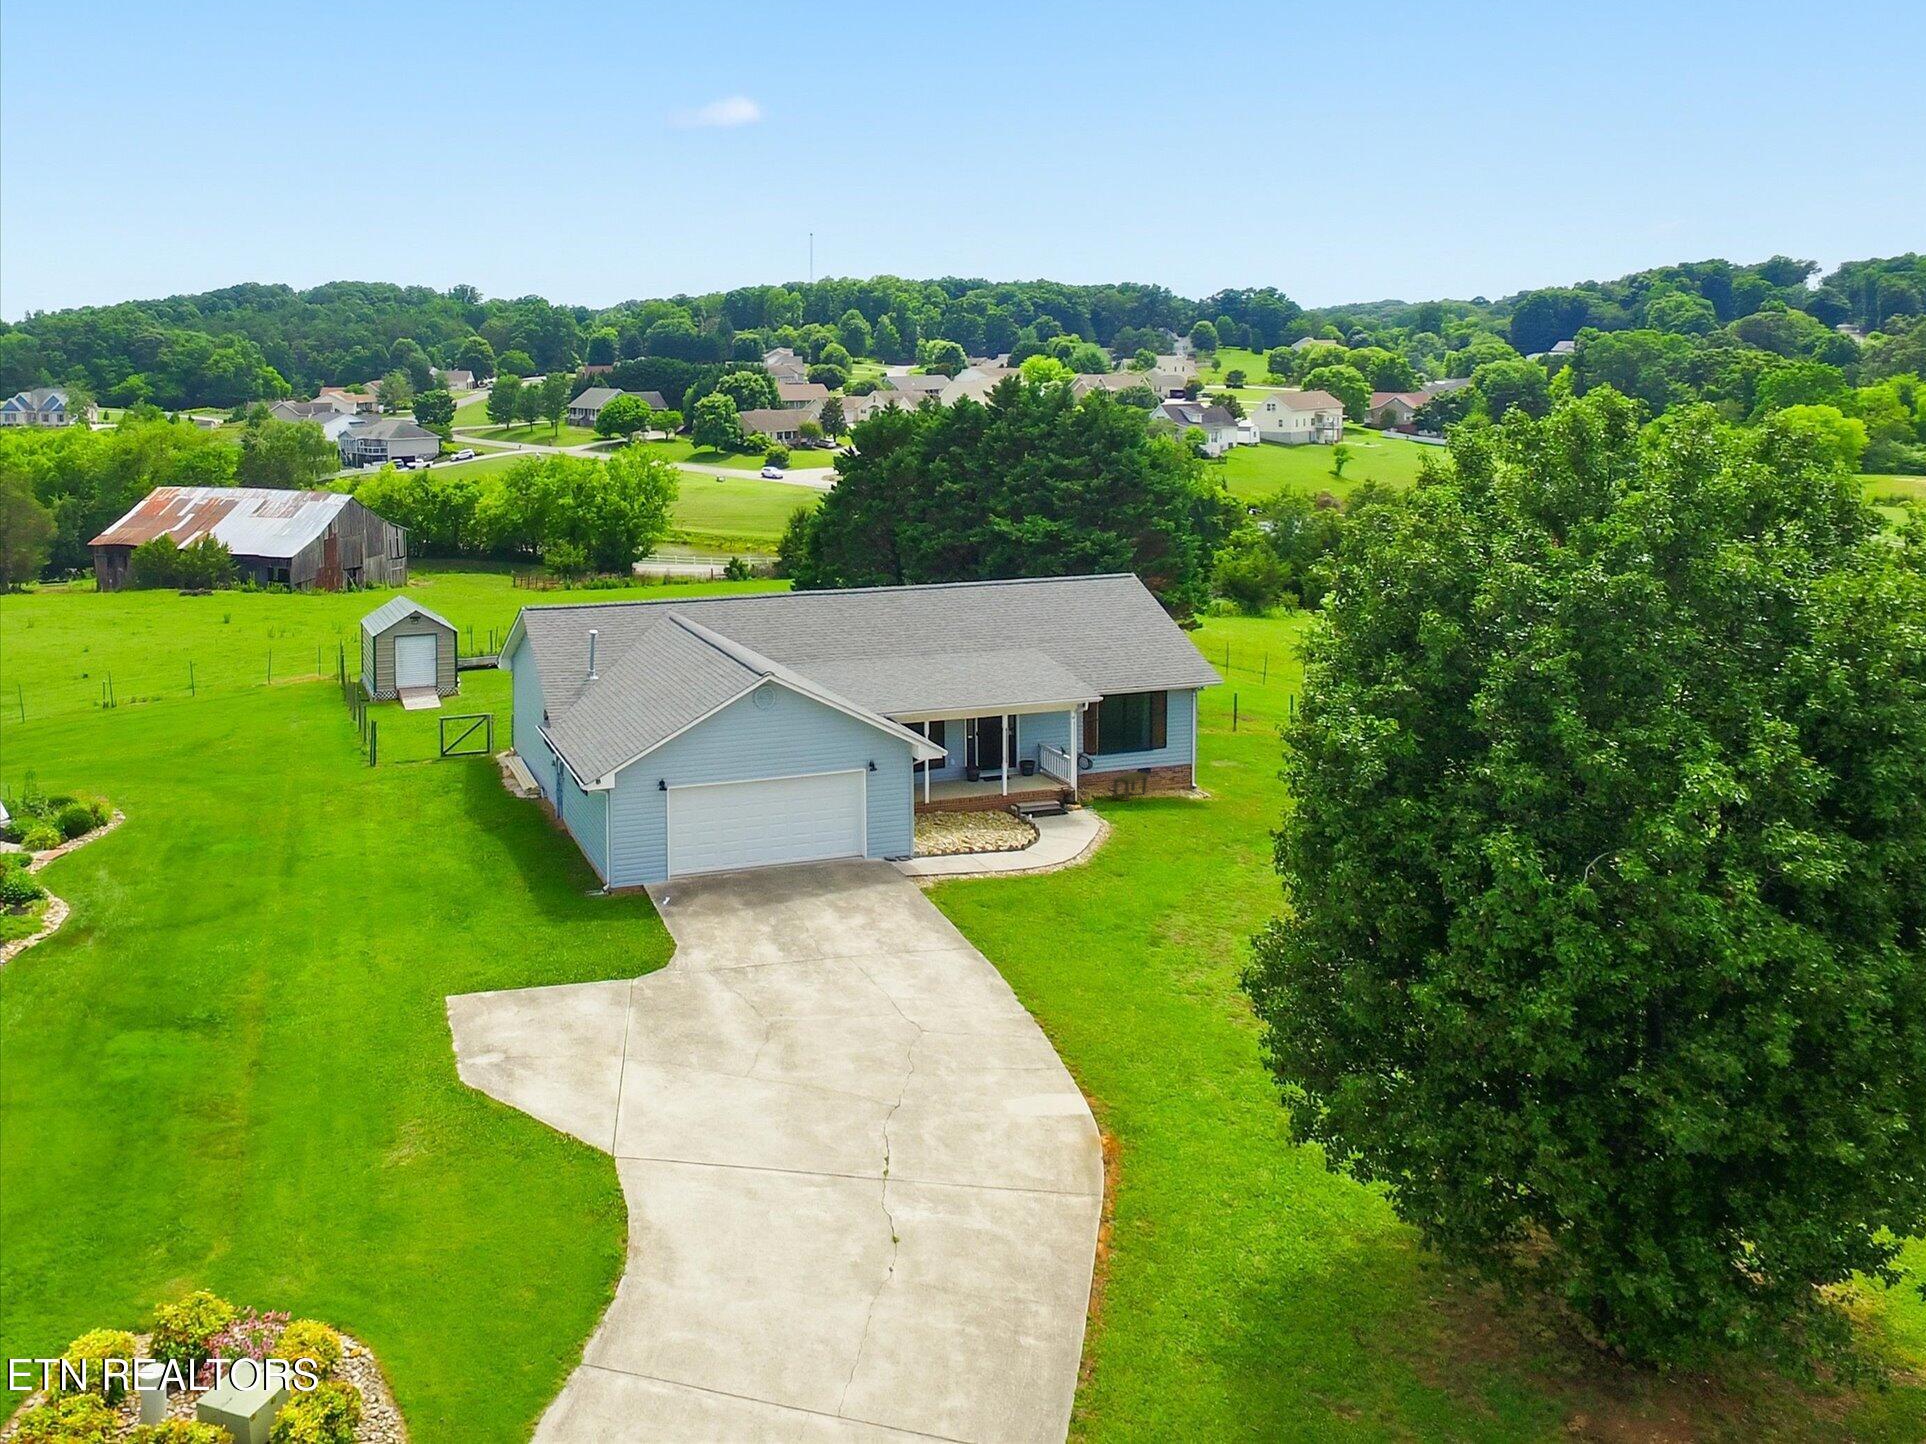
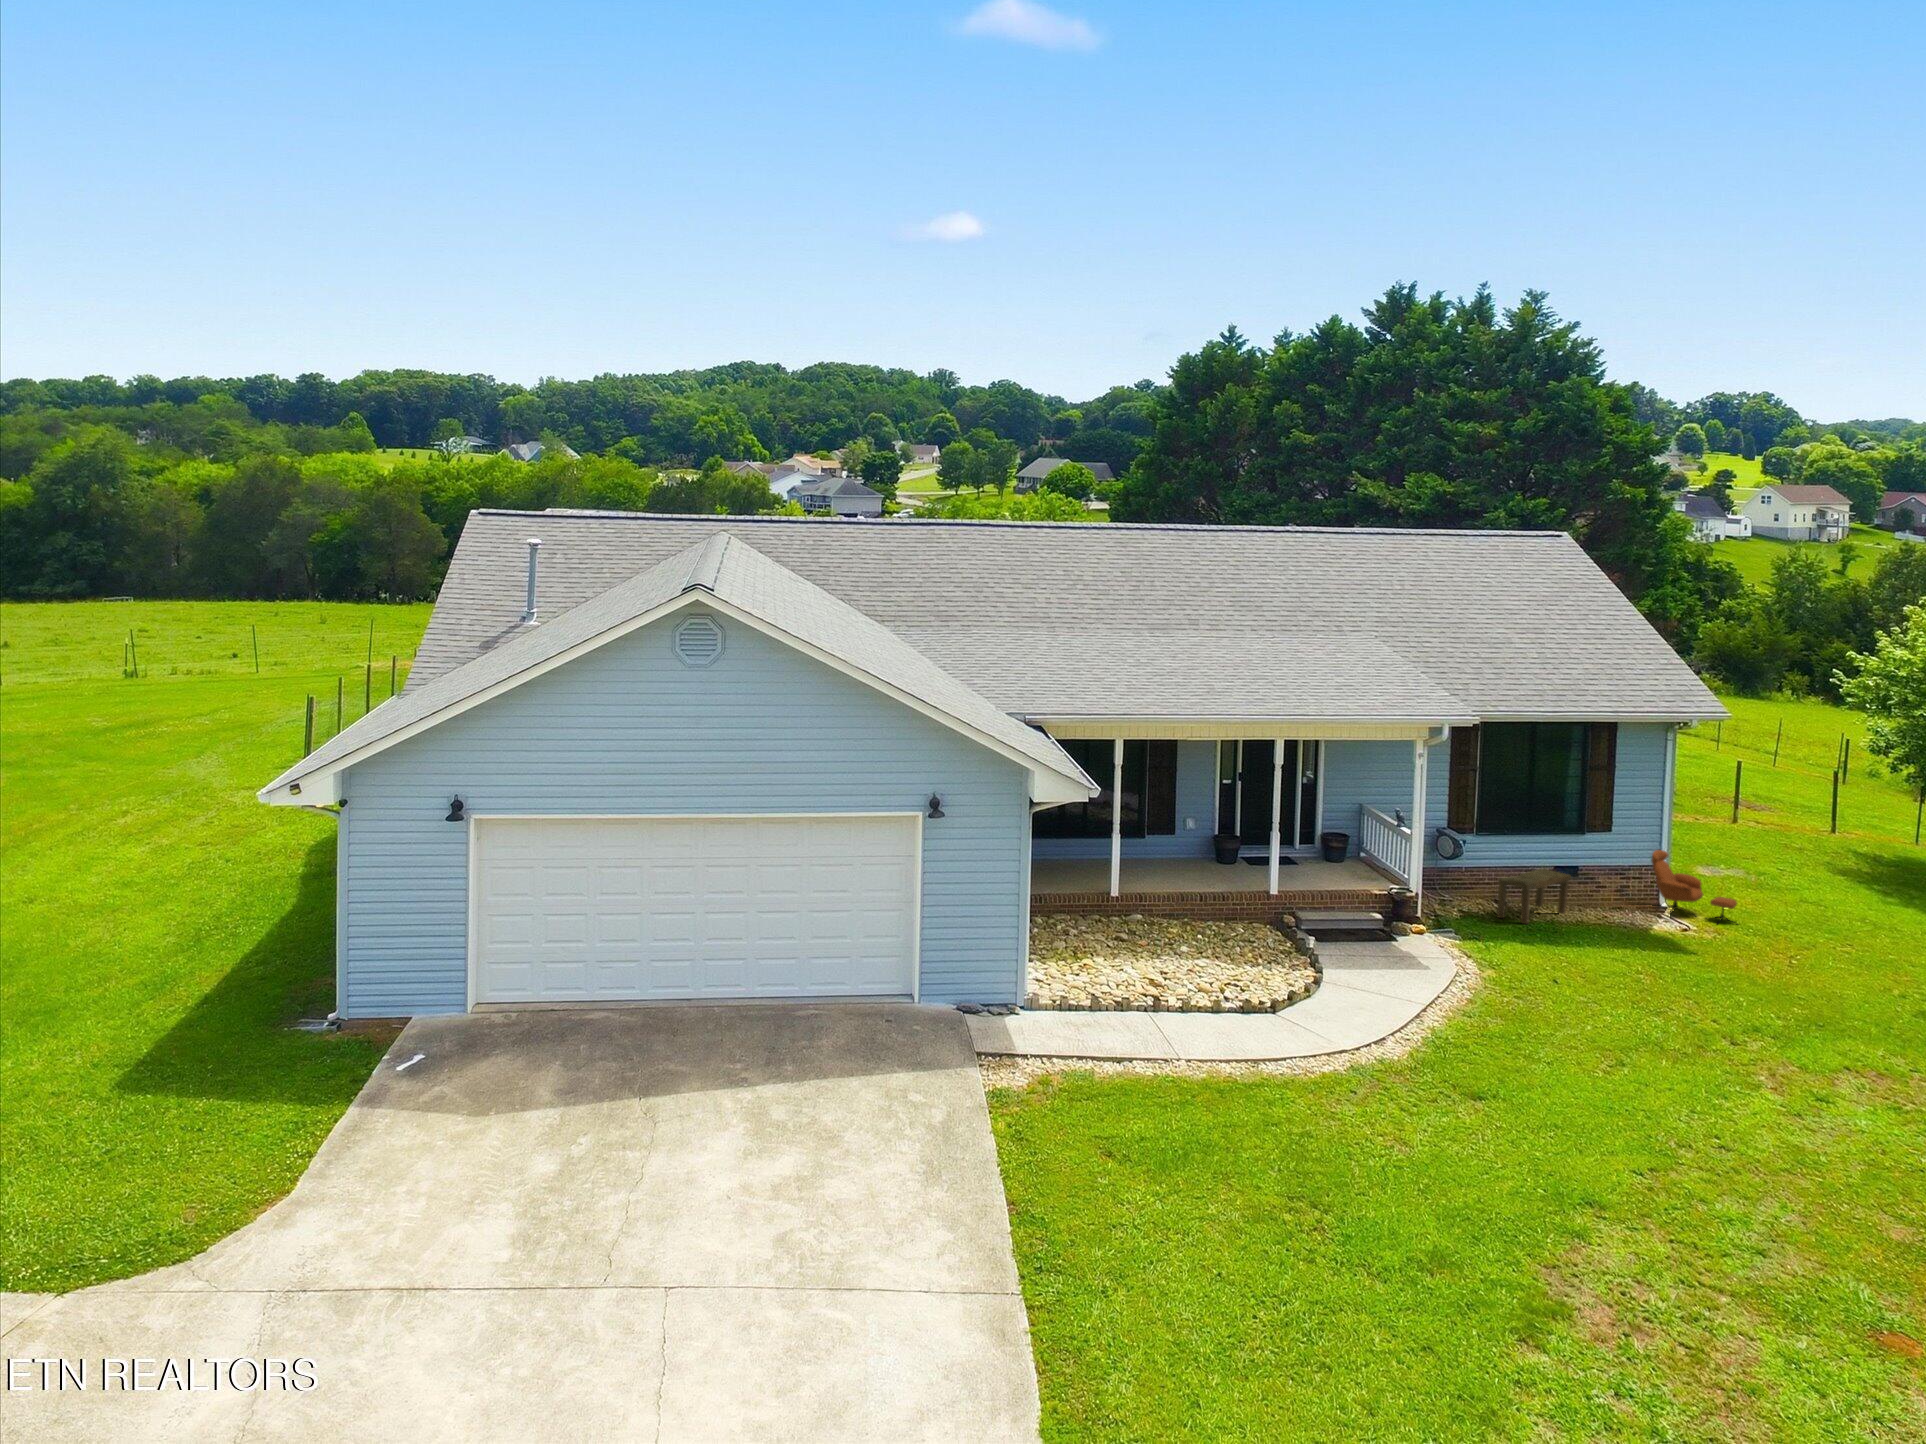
lounge chair: none [1186,758,1227,794] -> present [1651,850,1738,925]

